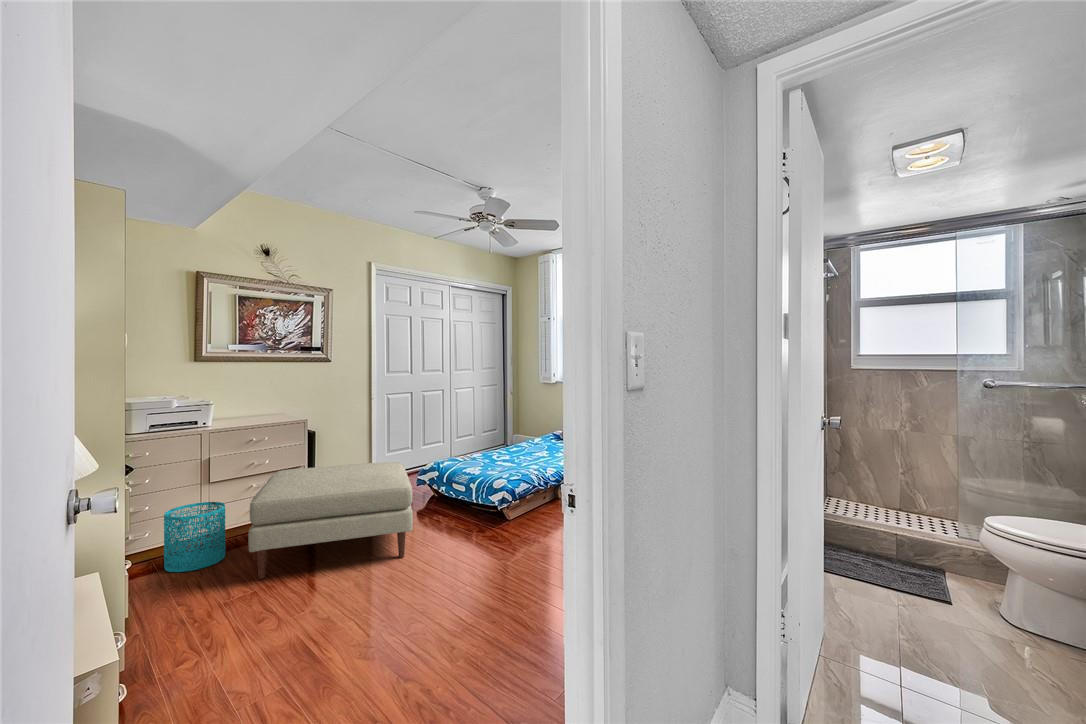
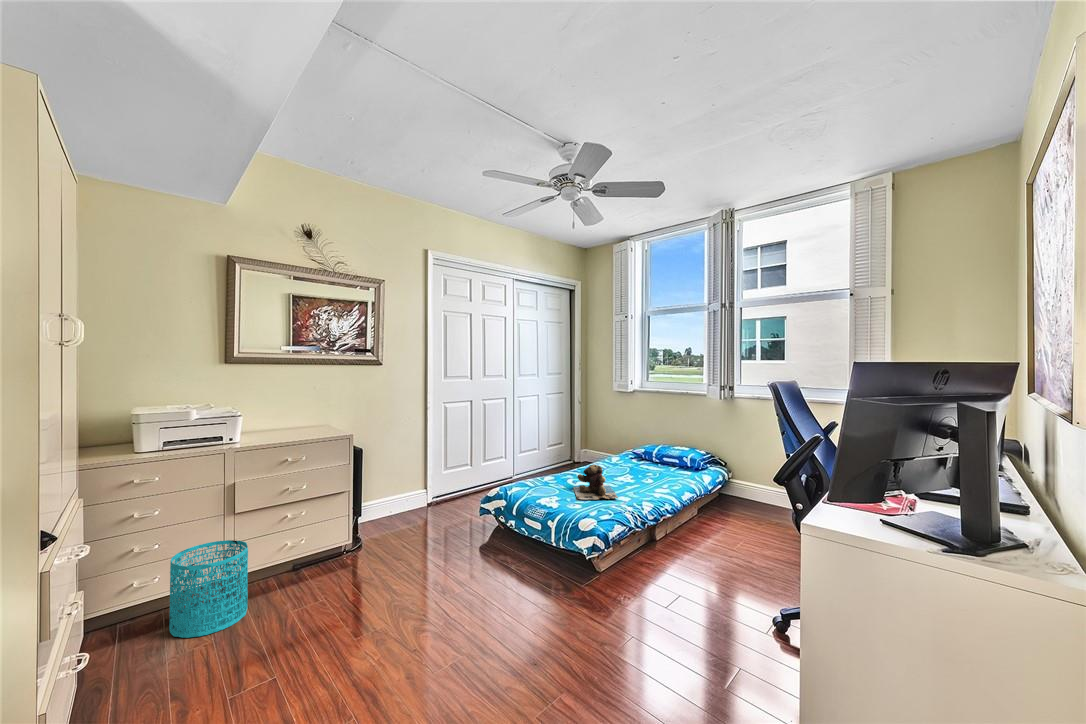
teddy bear: none [495,440,529,467] -> present [574,464,618,500]
ottoman: present [248,462,413,579] -> none [267,492,483,659]

